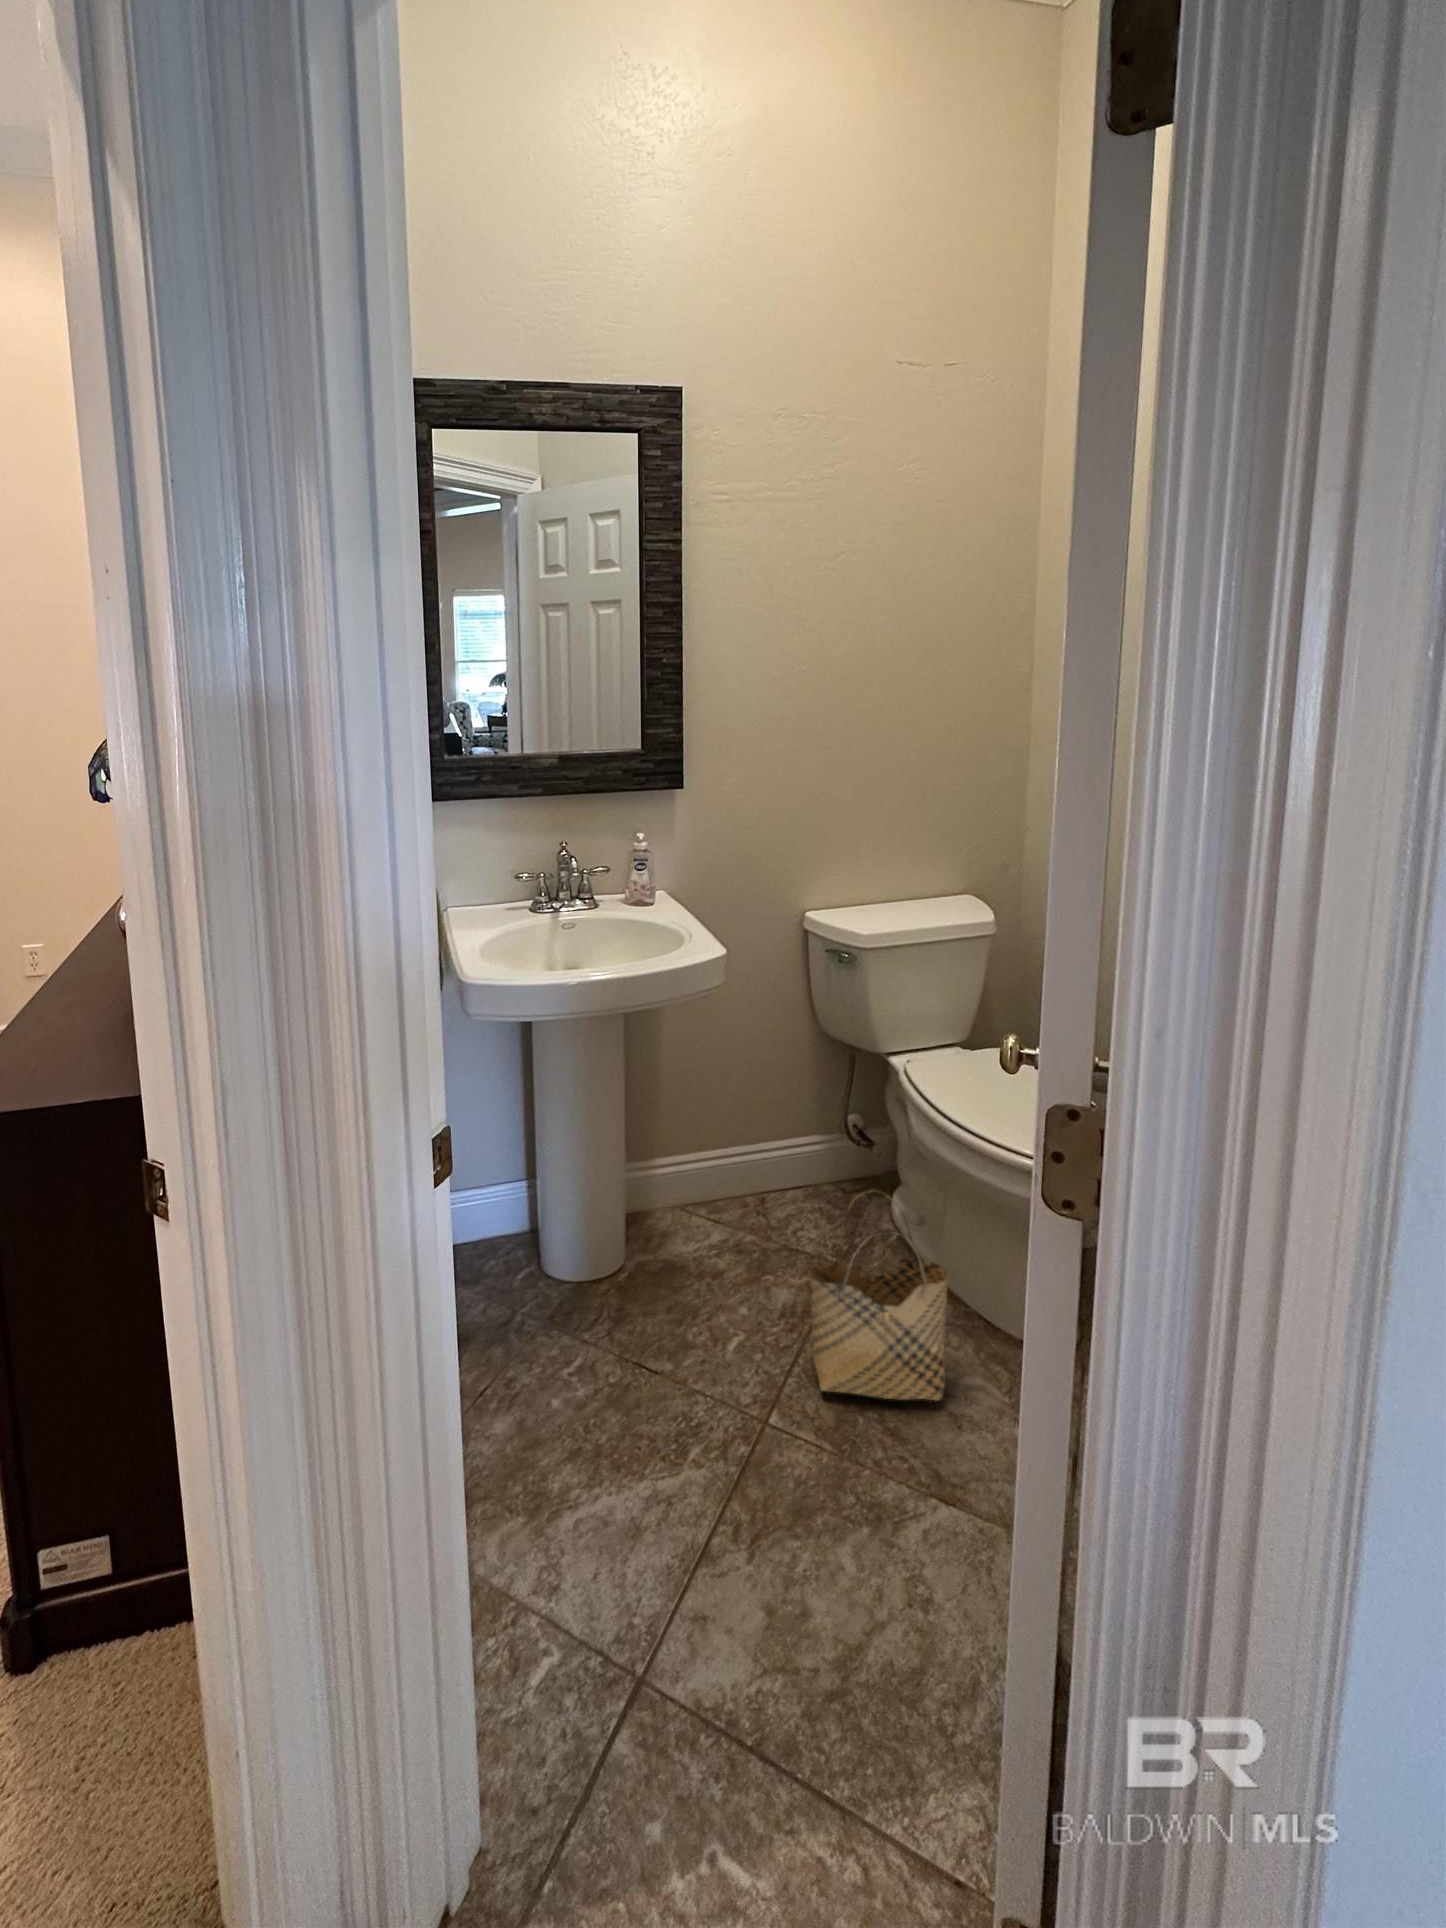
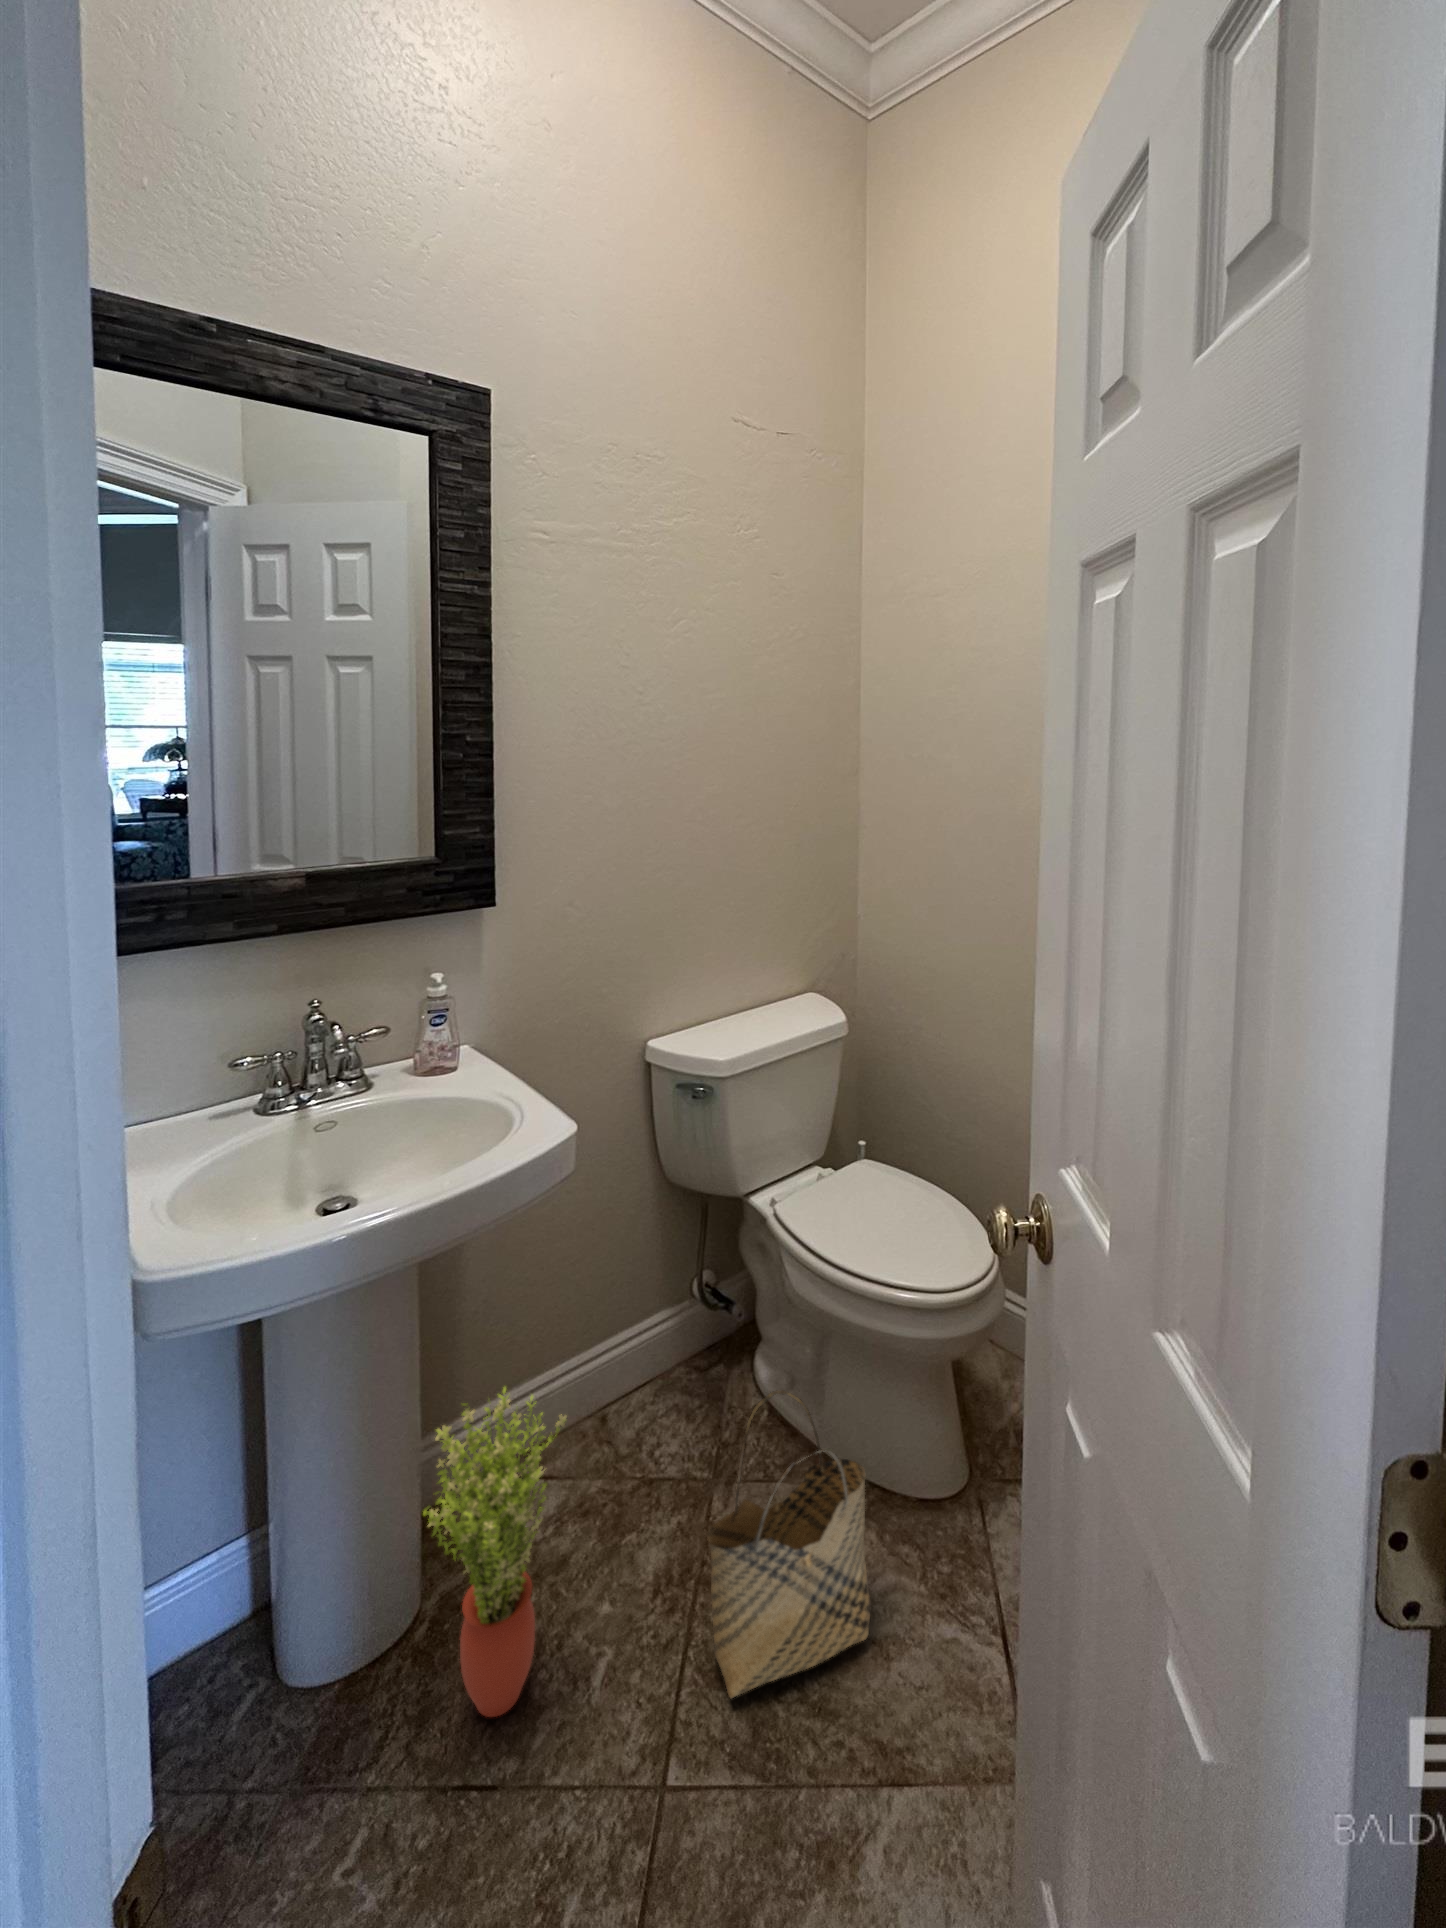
potted plant: none [614,1121,712,1339] -> present [423,1387,566,1717]

